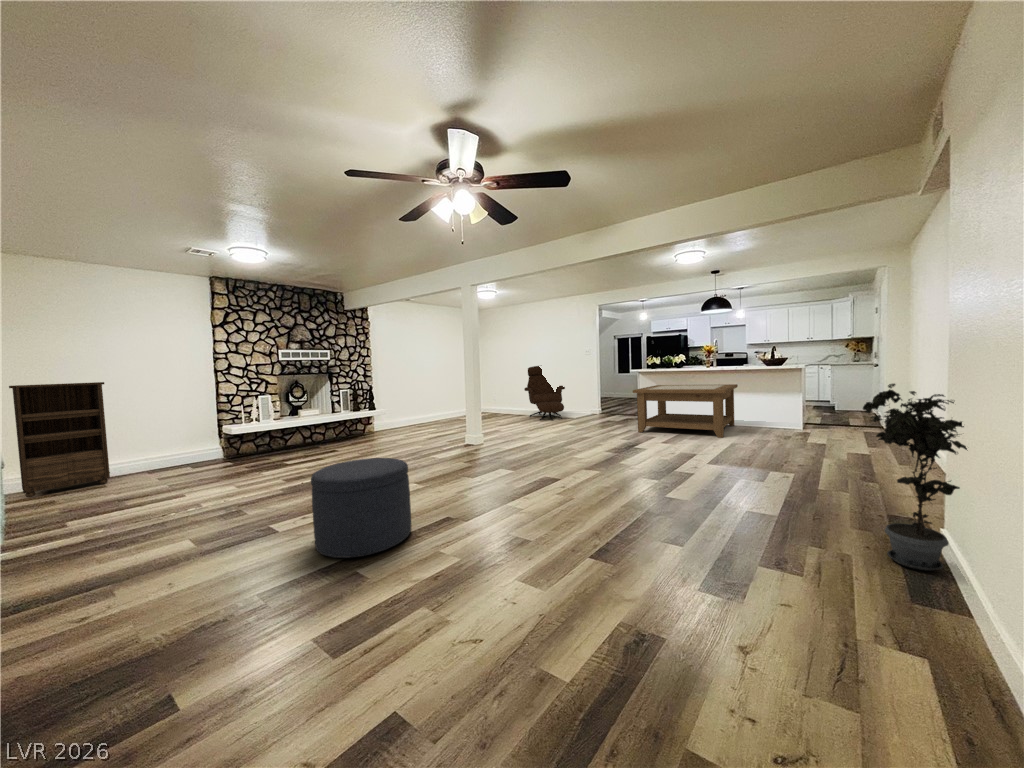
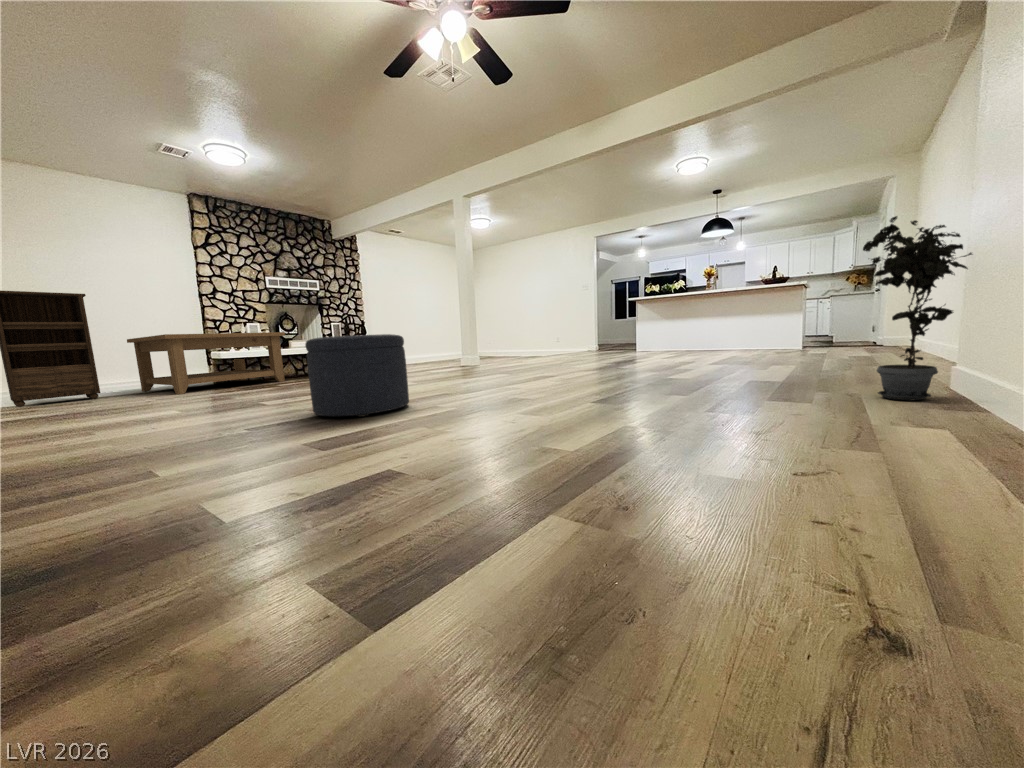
lounge chair: present [524,366,565,420] -> none [520,304,561,357]
coffee table: present [633,384,738,438] -> present [127,332,285,394]

